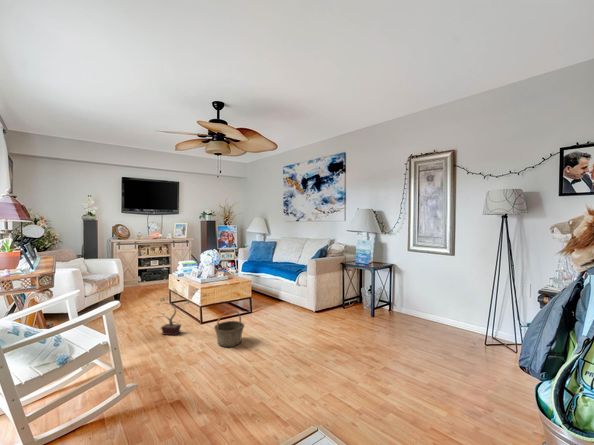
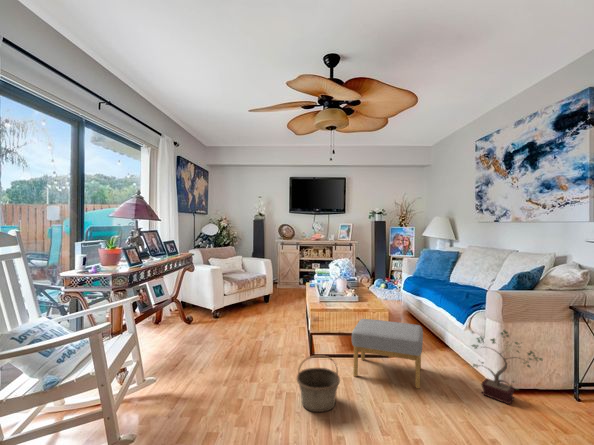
footstool: none [235,287,281,326] -> present [352,319,423,388]
potted plant: present [157,291,190,335] -> present [472,330,542,404]

